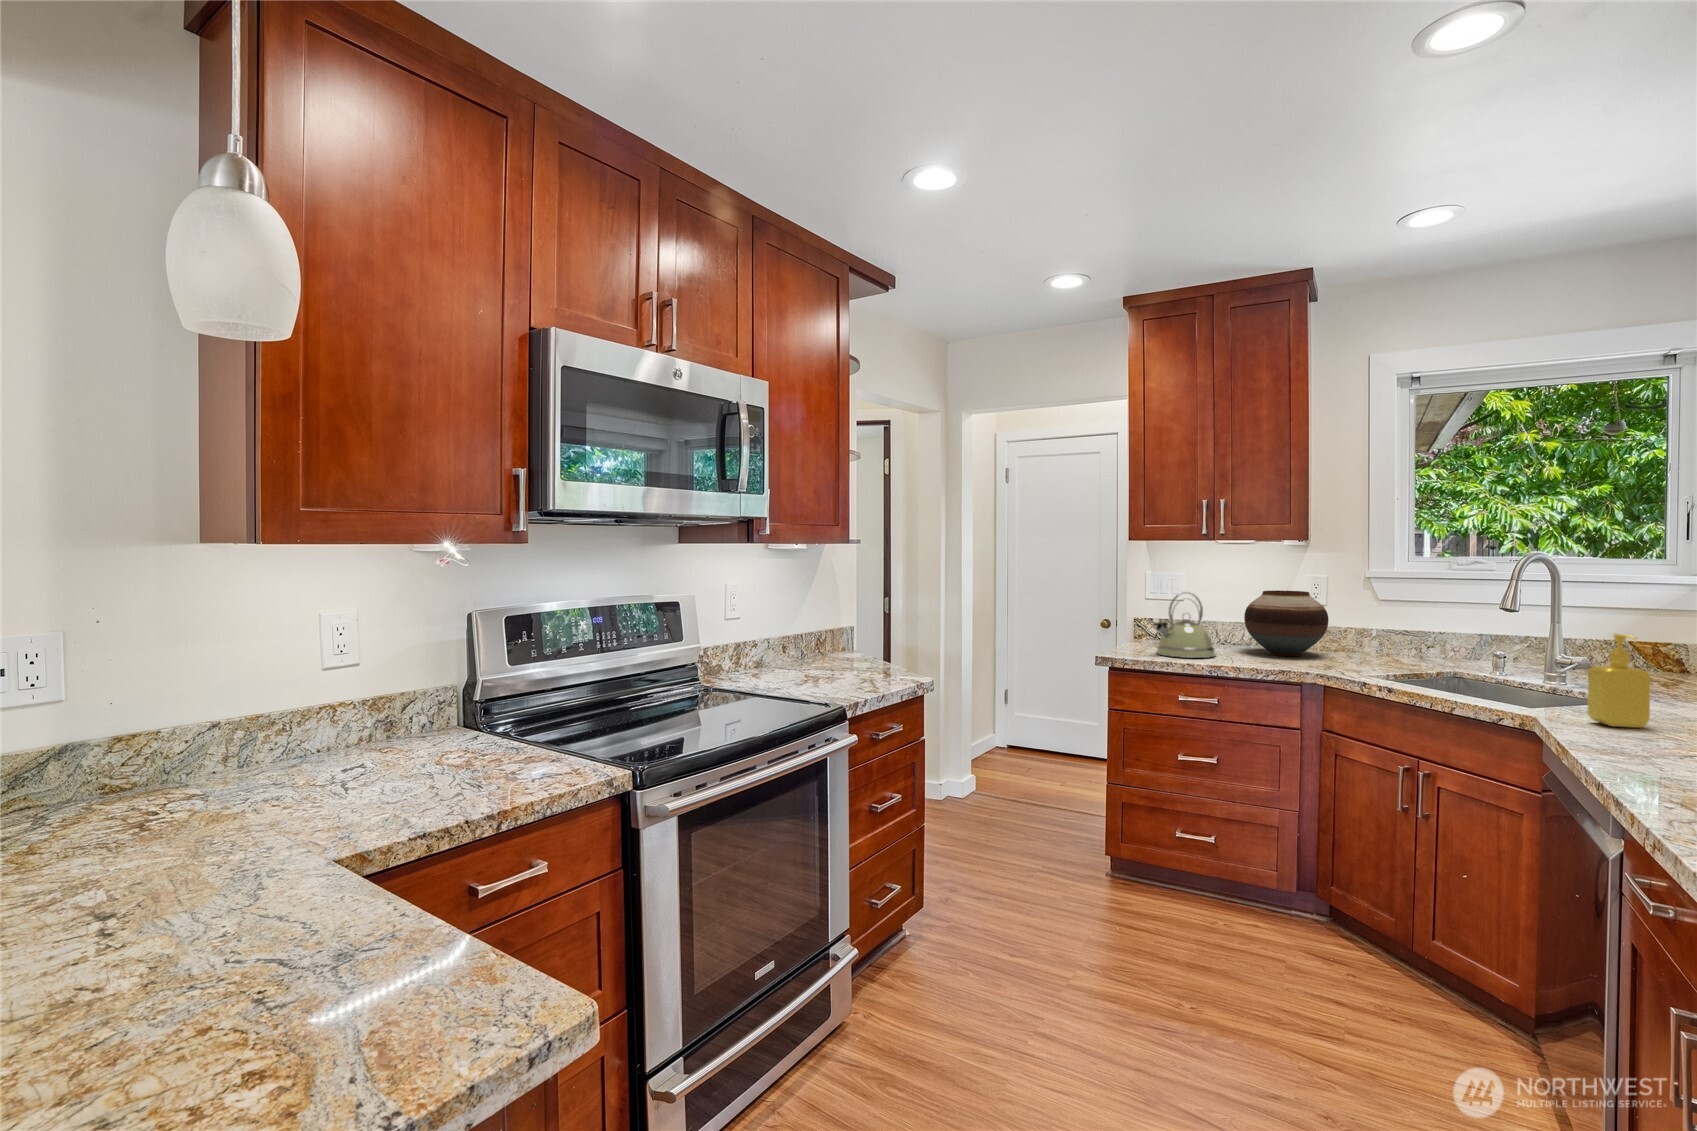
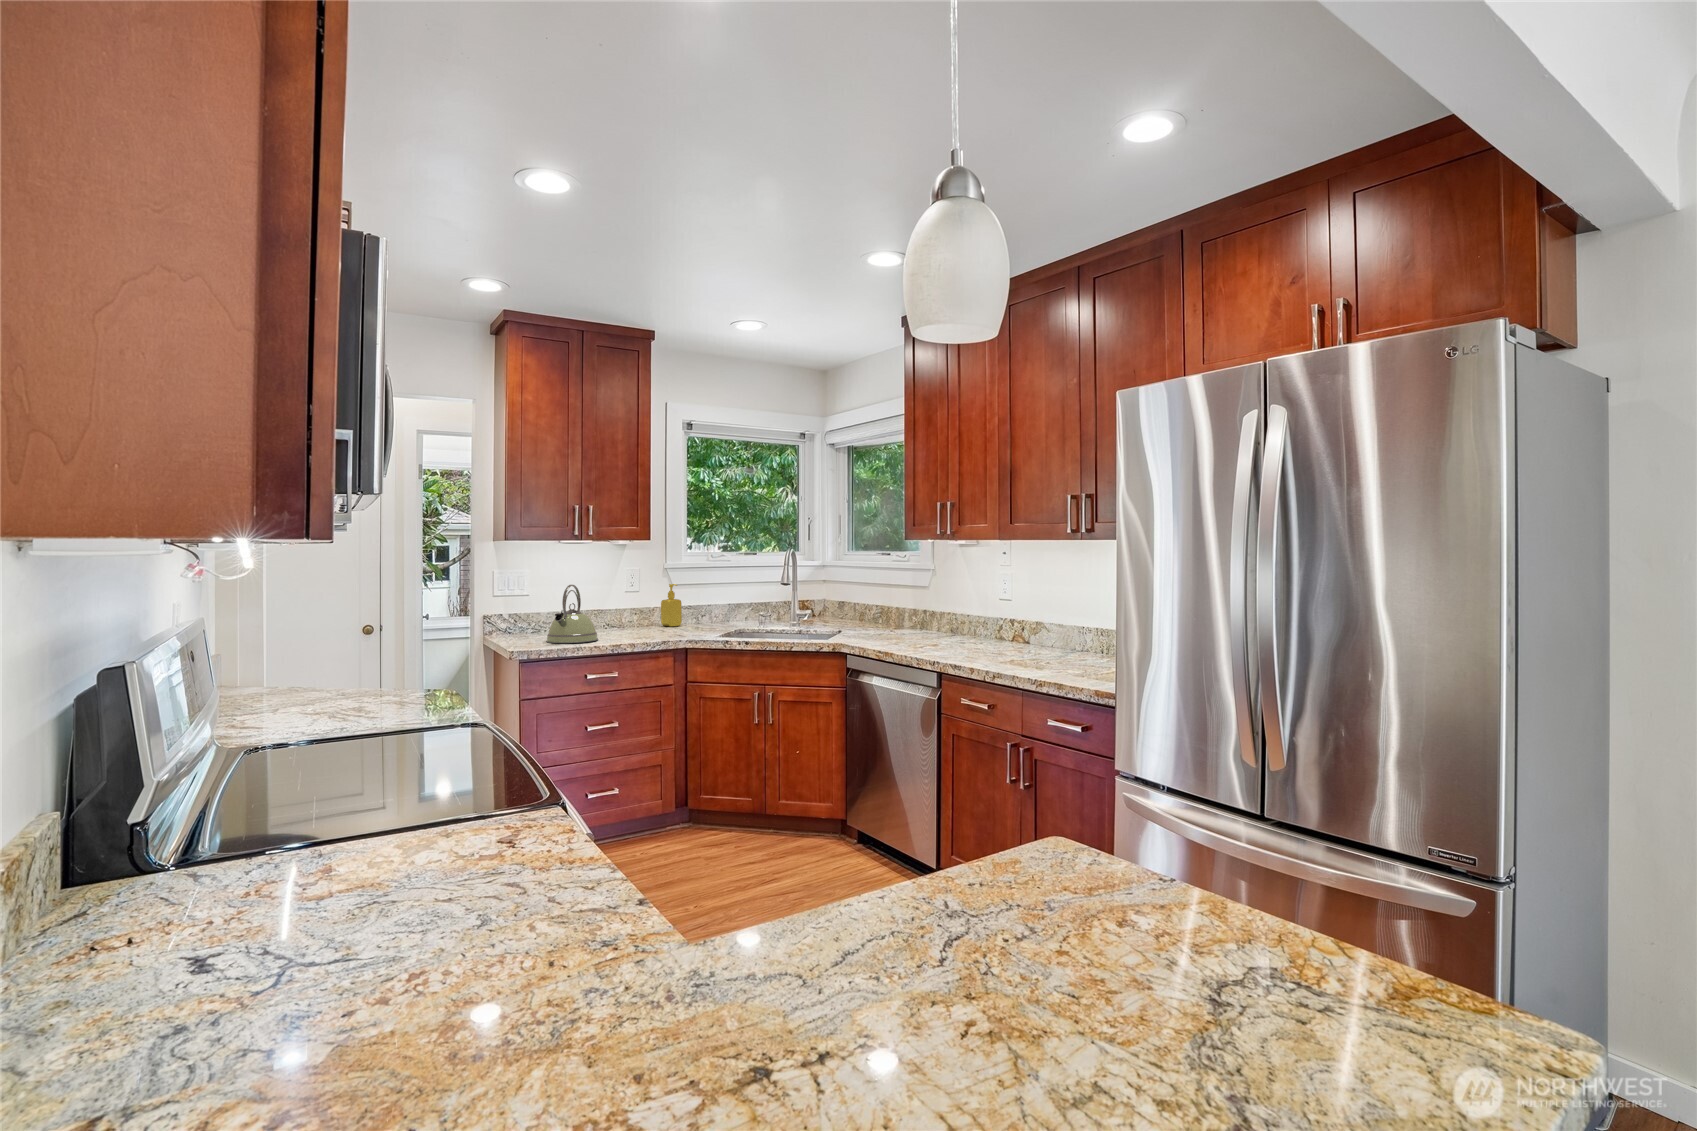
vase: present [1244,591,1329,656] -> none [598,580,660,633]
soap dispenser: present [1588,634,1650,728] -> present [661,584,682,627]

